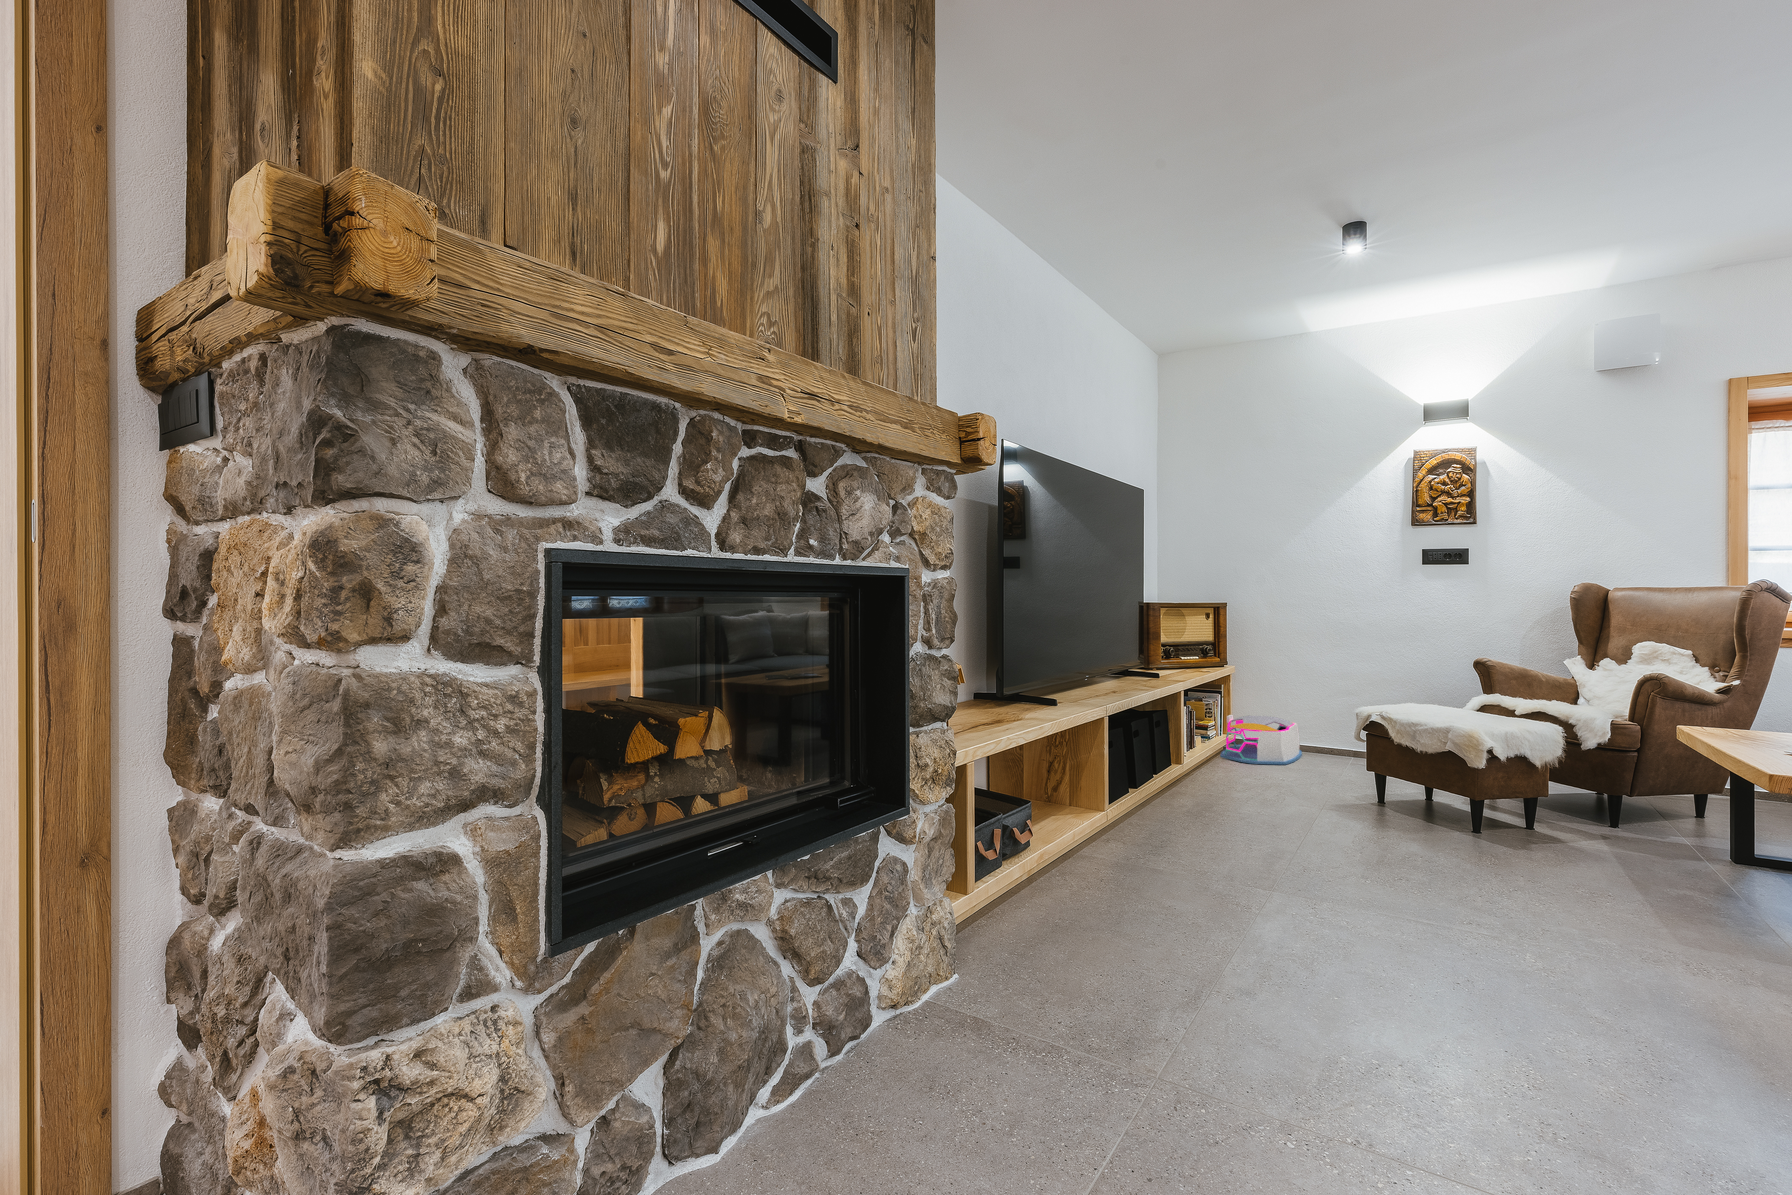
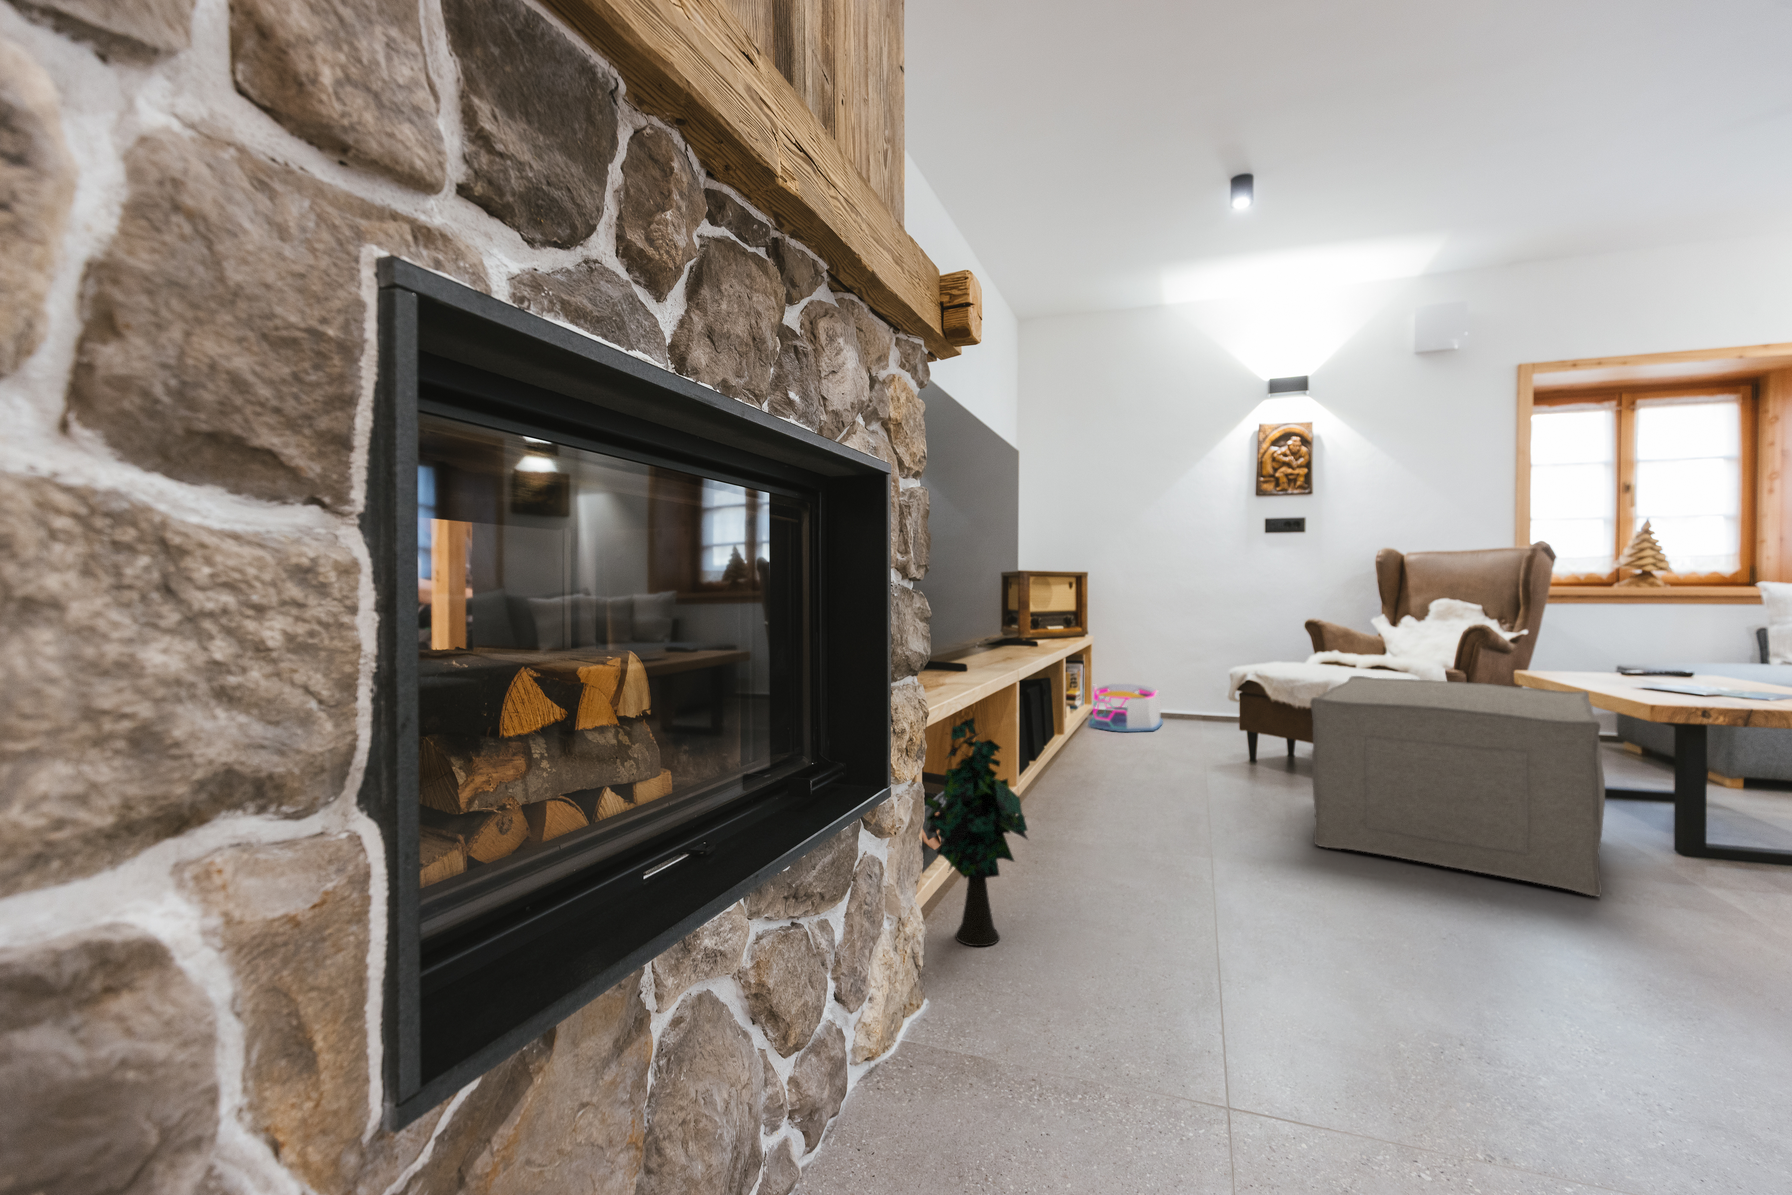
ottoman: none [1374,724,1710,960] -> present [1310,676,1605,896]
decorative plant: none [976,752,1061,940] -> present [925,717,1028,946]

